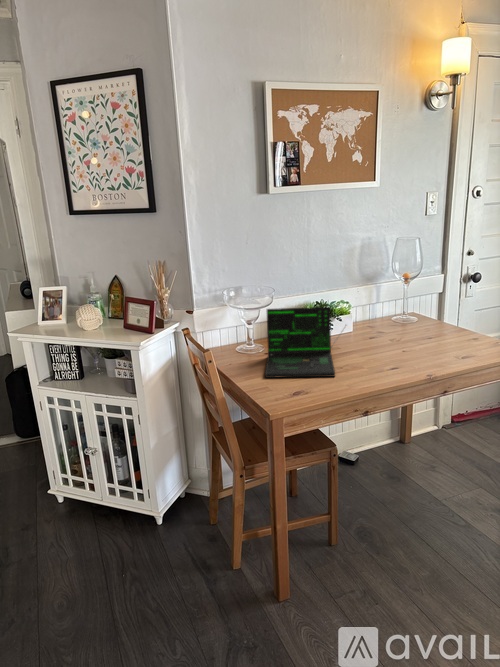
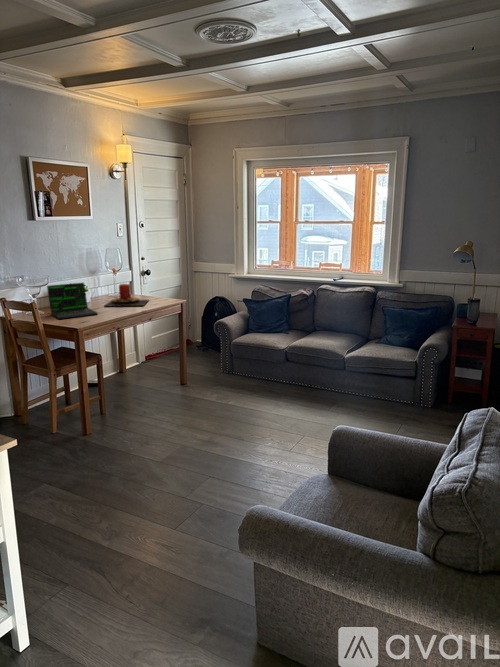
candle: none [362,311,456,366] -> present [104,284,148,307]

